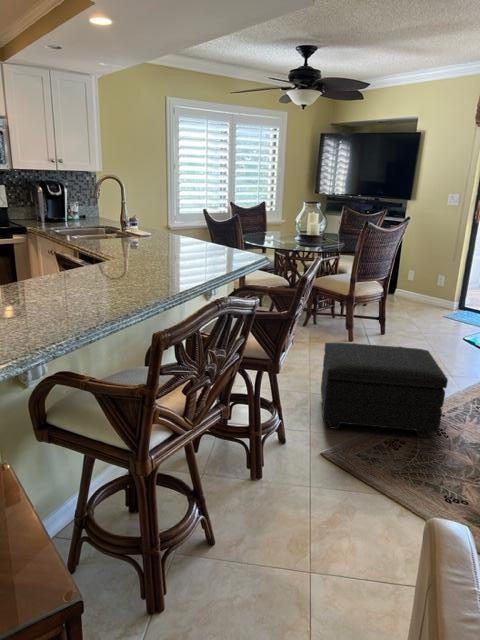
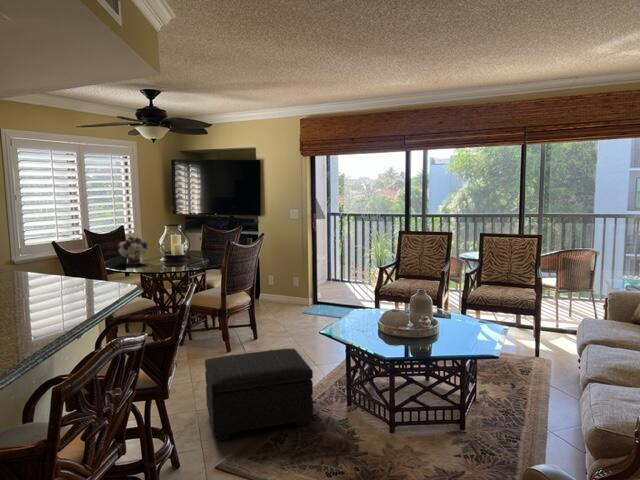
flower arrangement: none [256,208,286,239] -> present [117,234,148,265]

